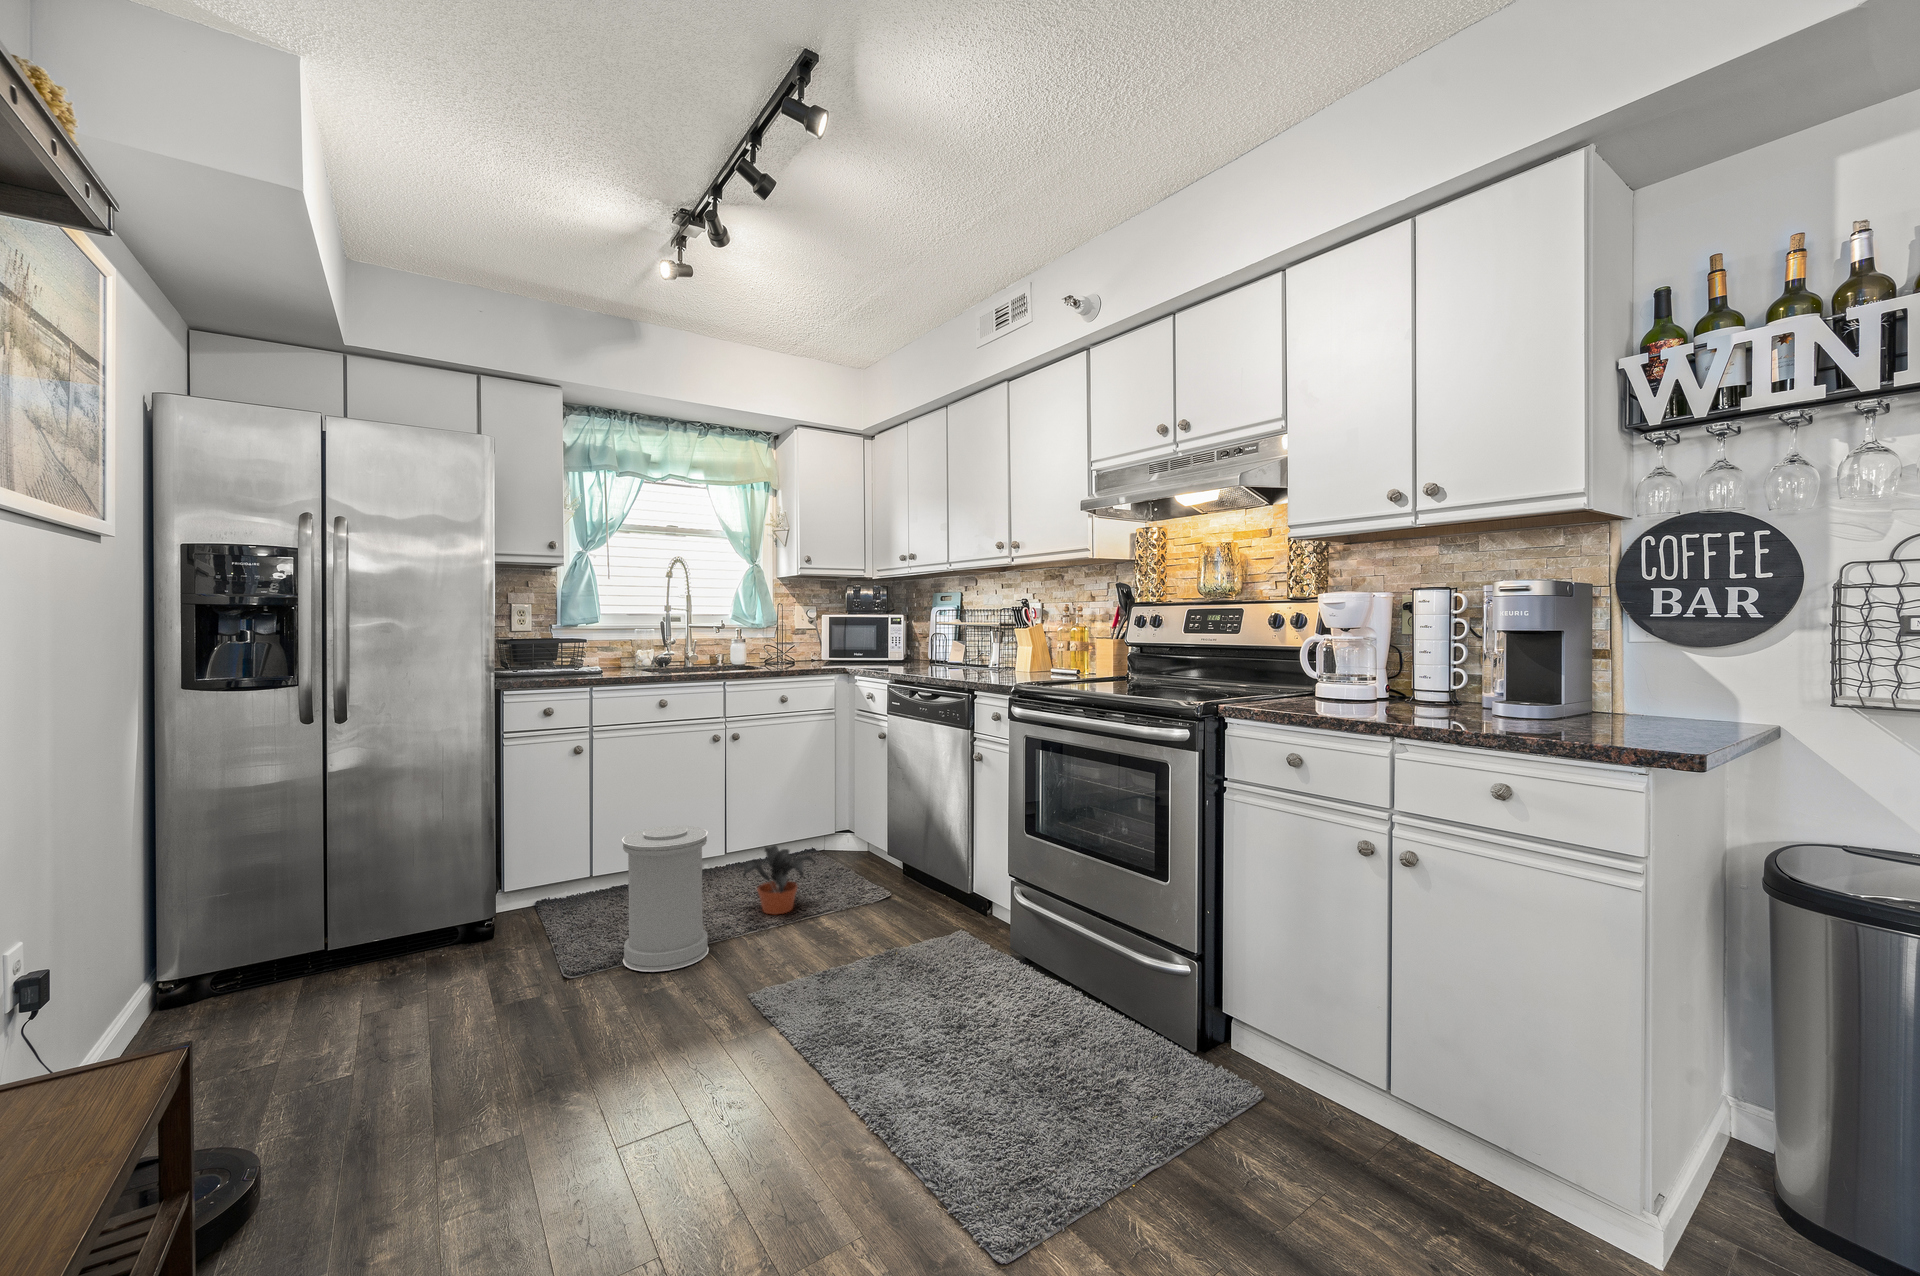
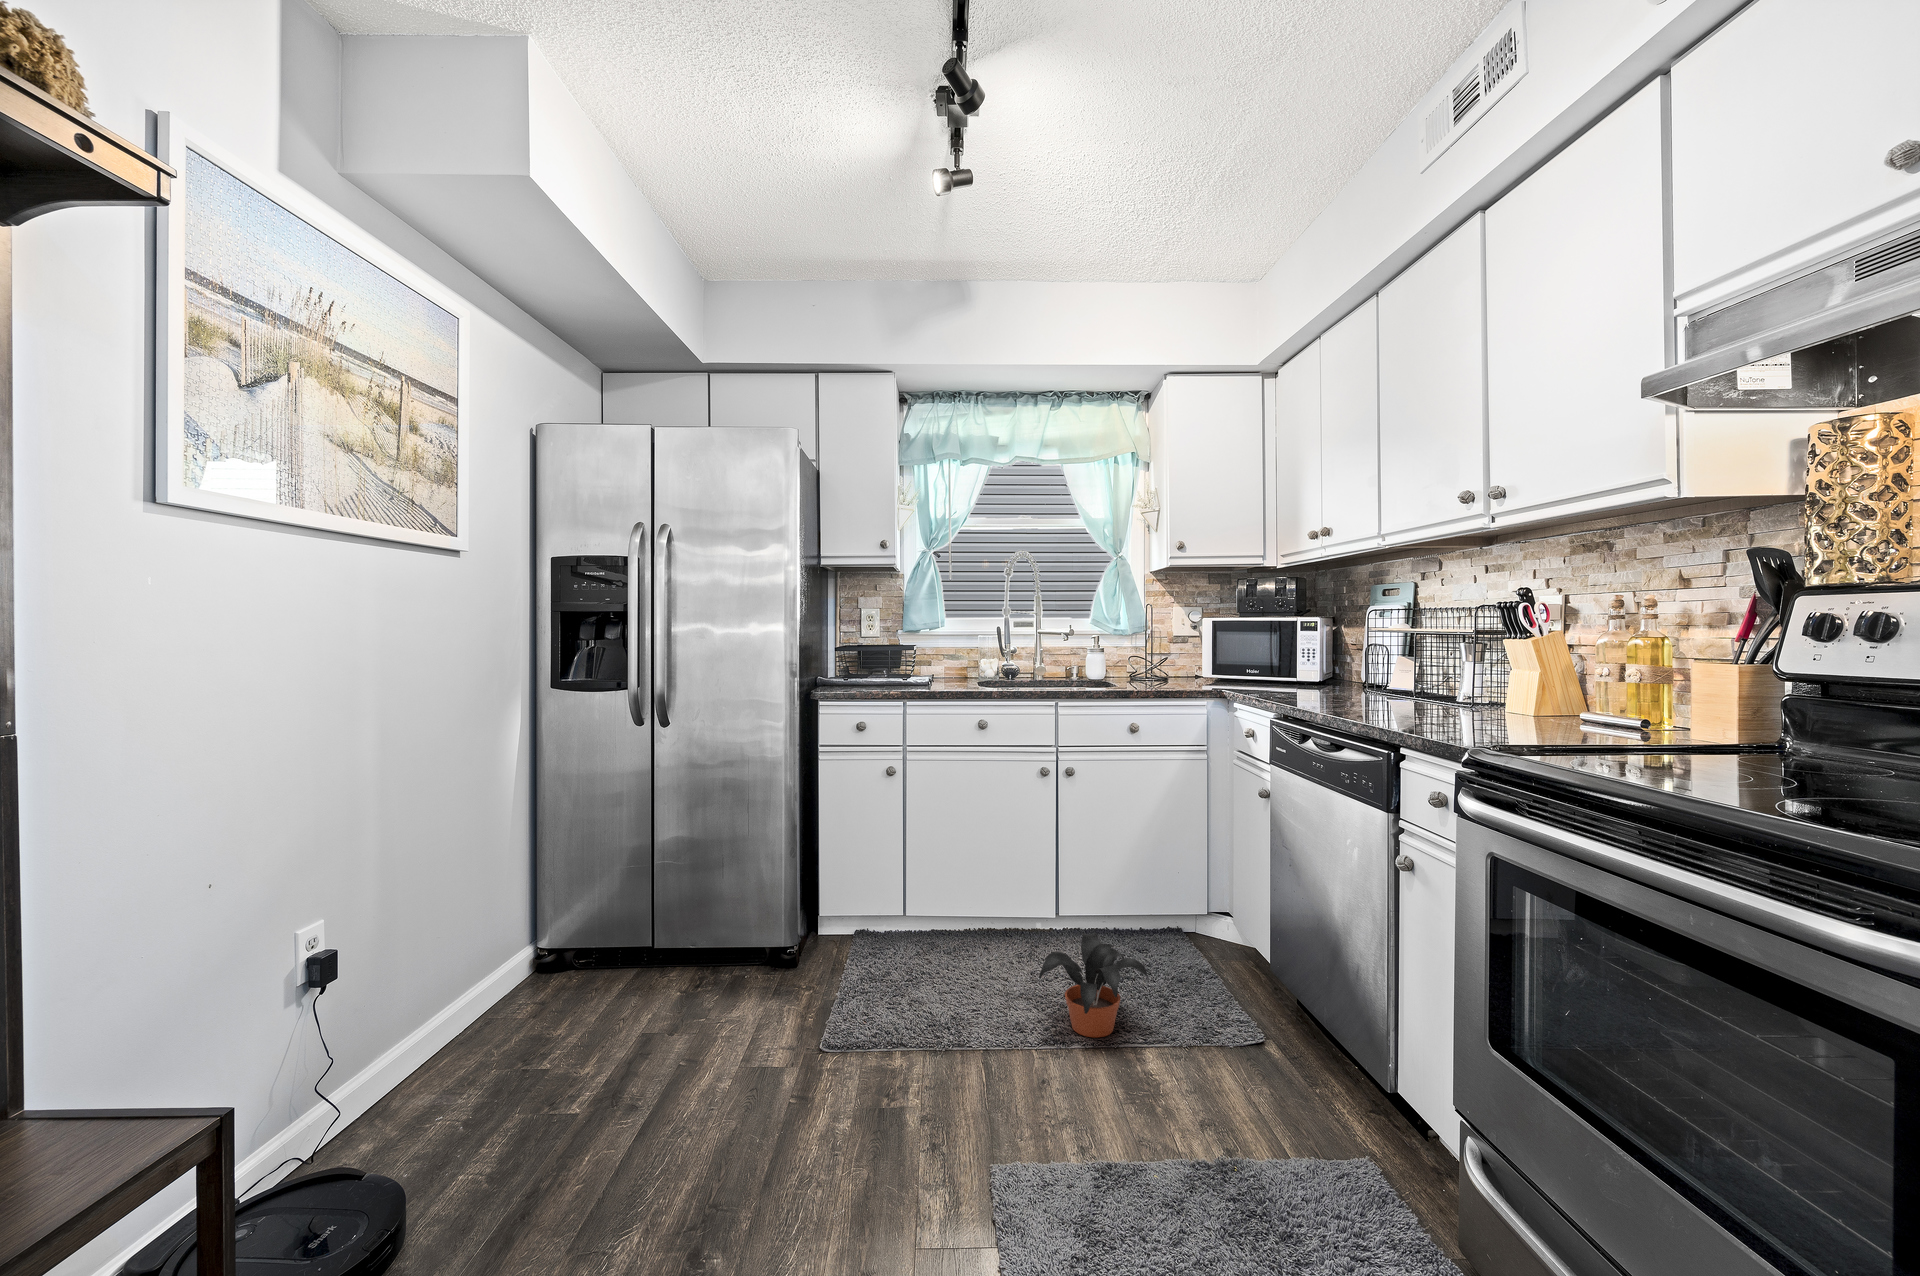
trash can: present [622,826,709,972] -> none [869,894,977,1100]

